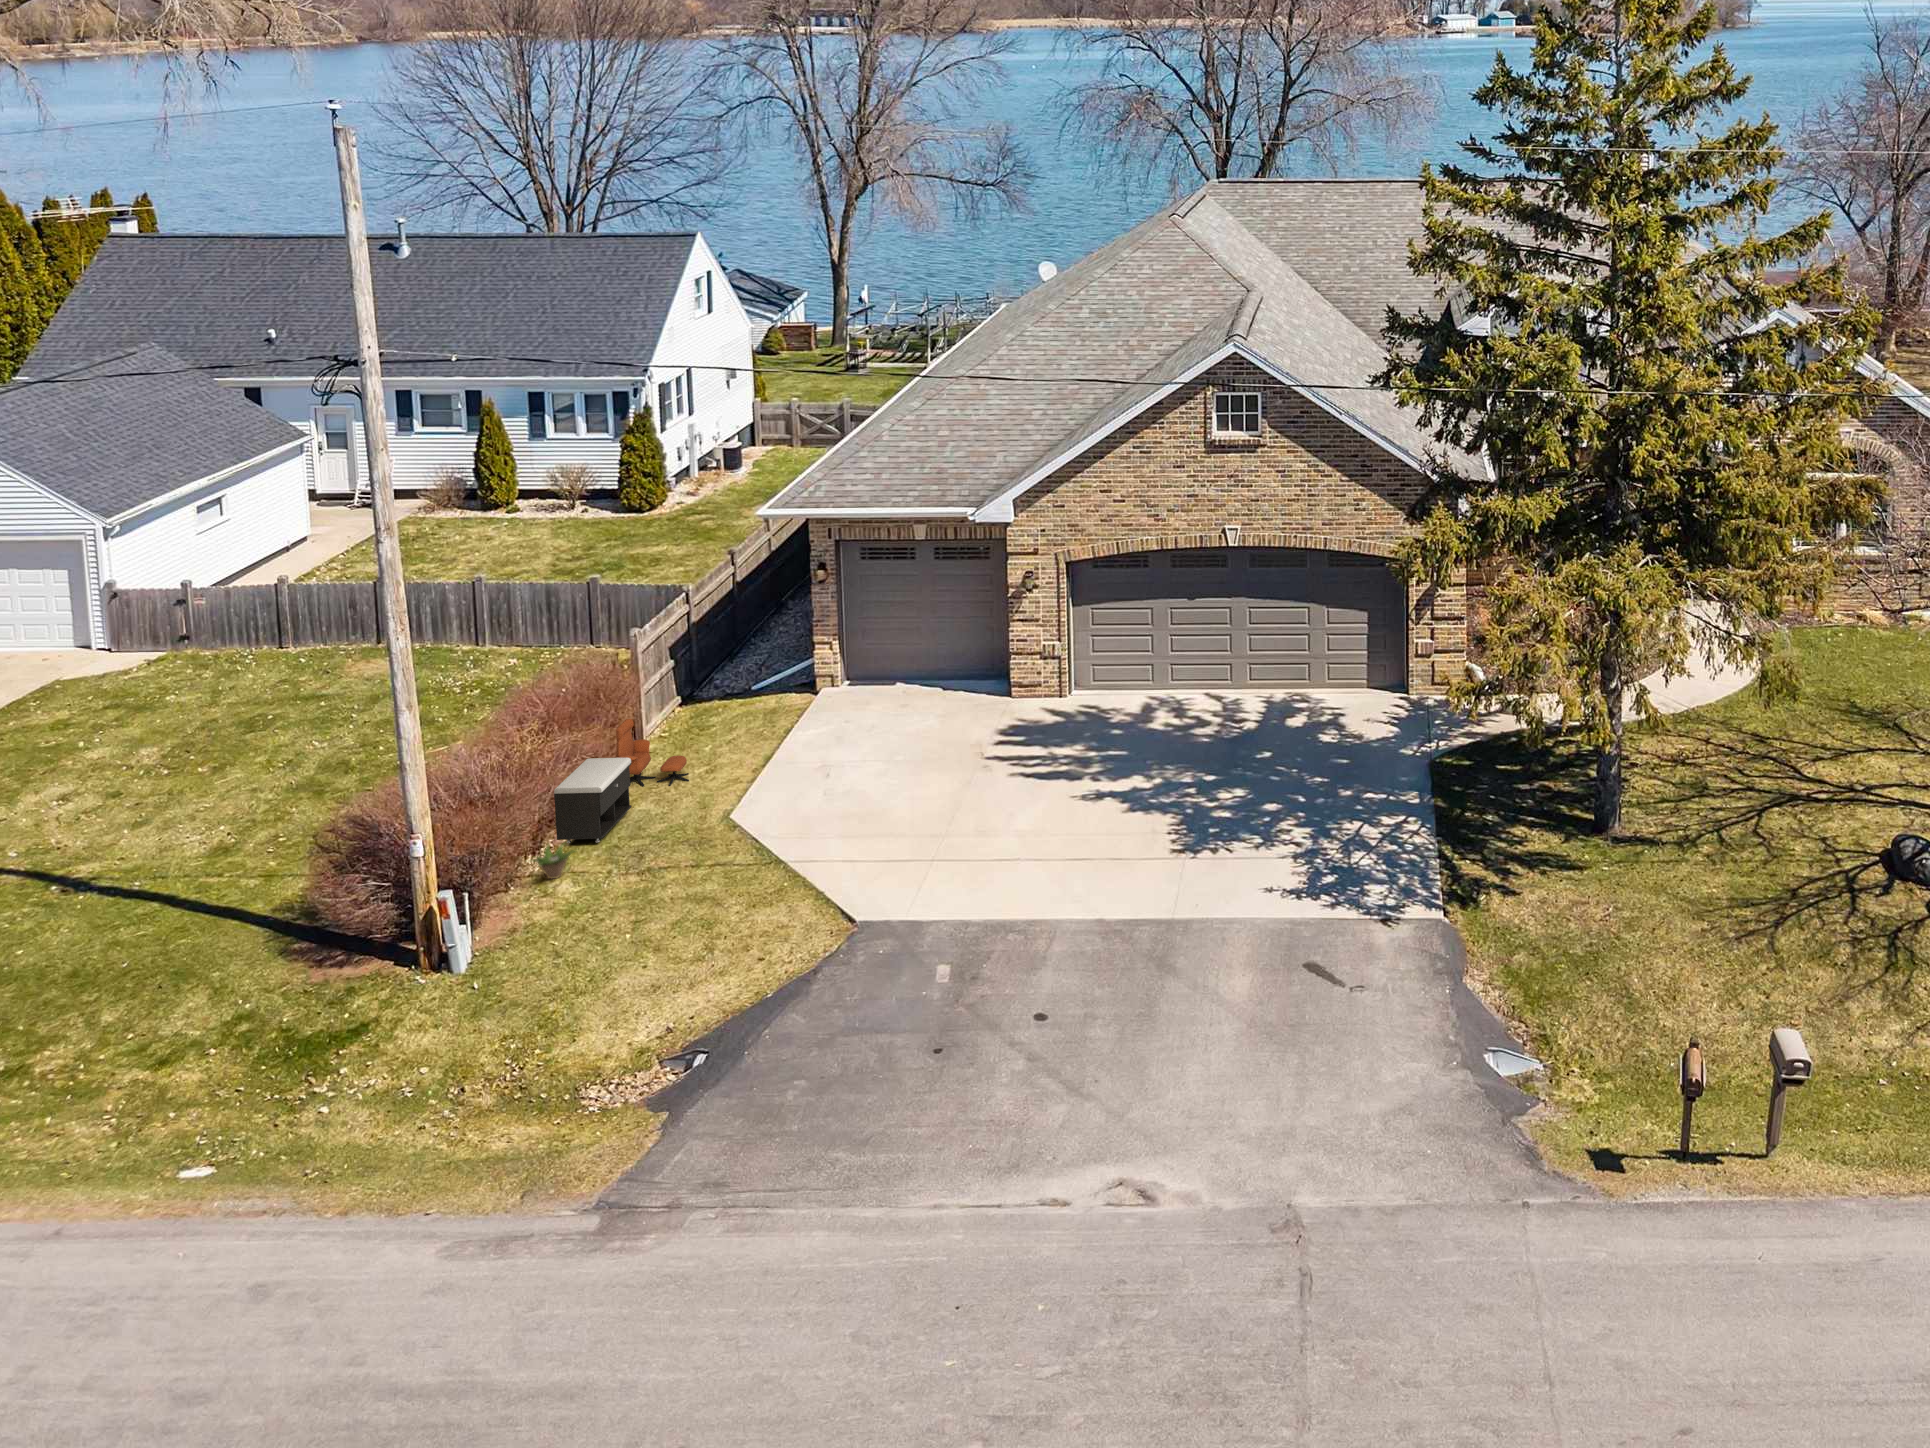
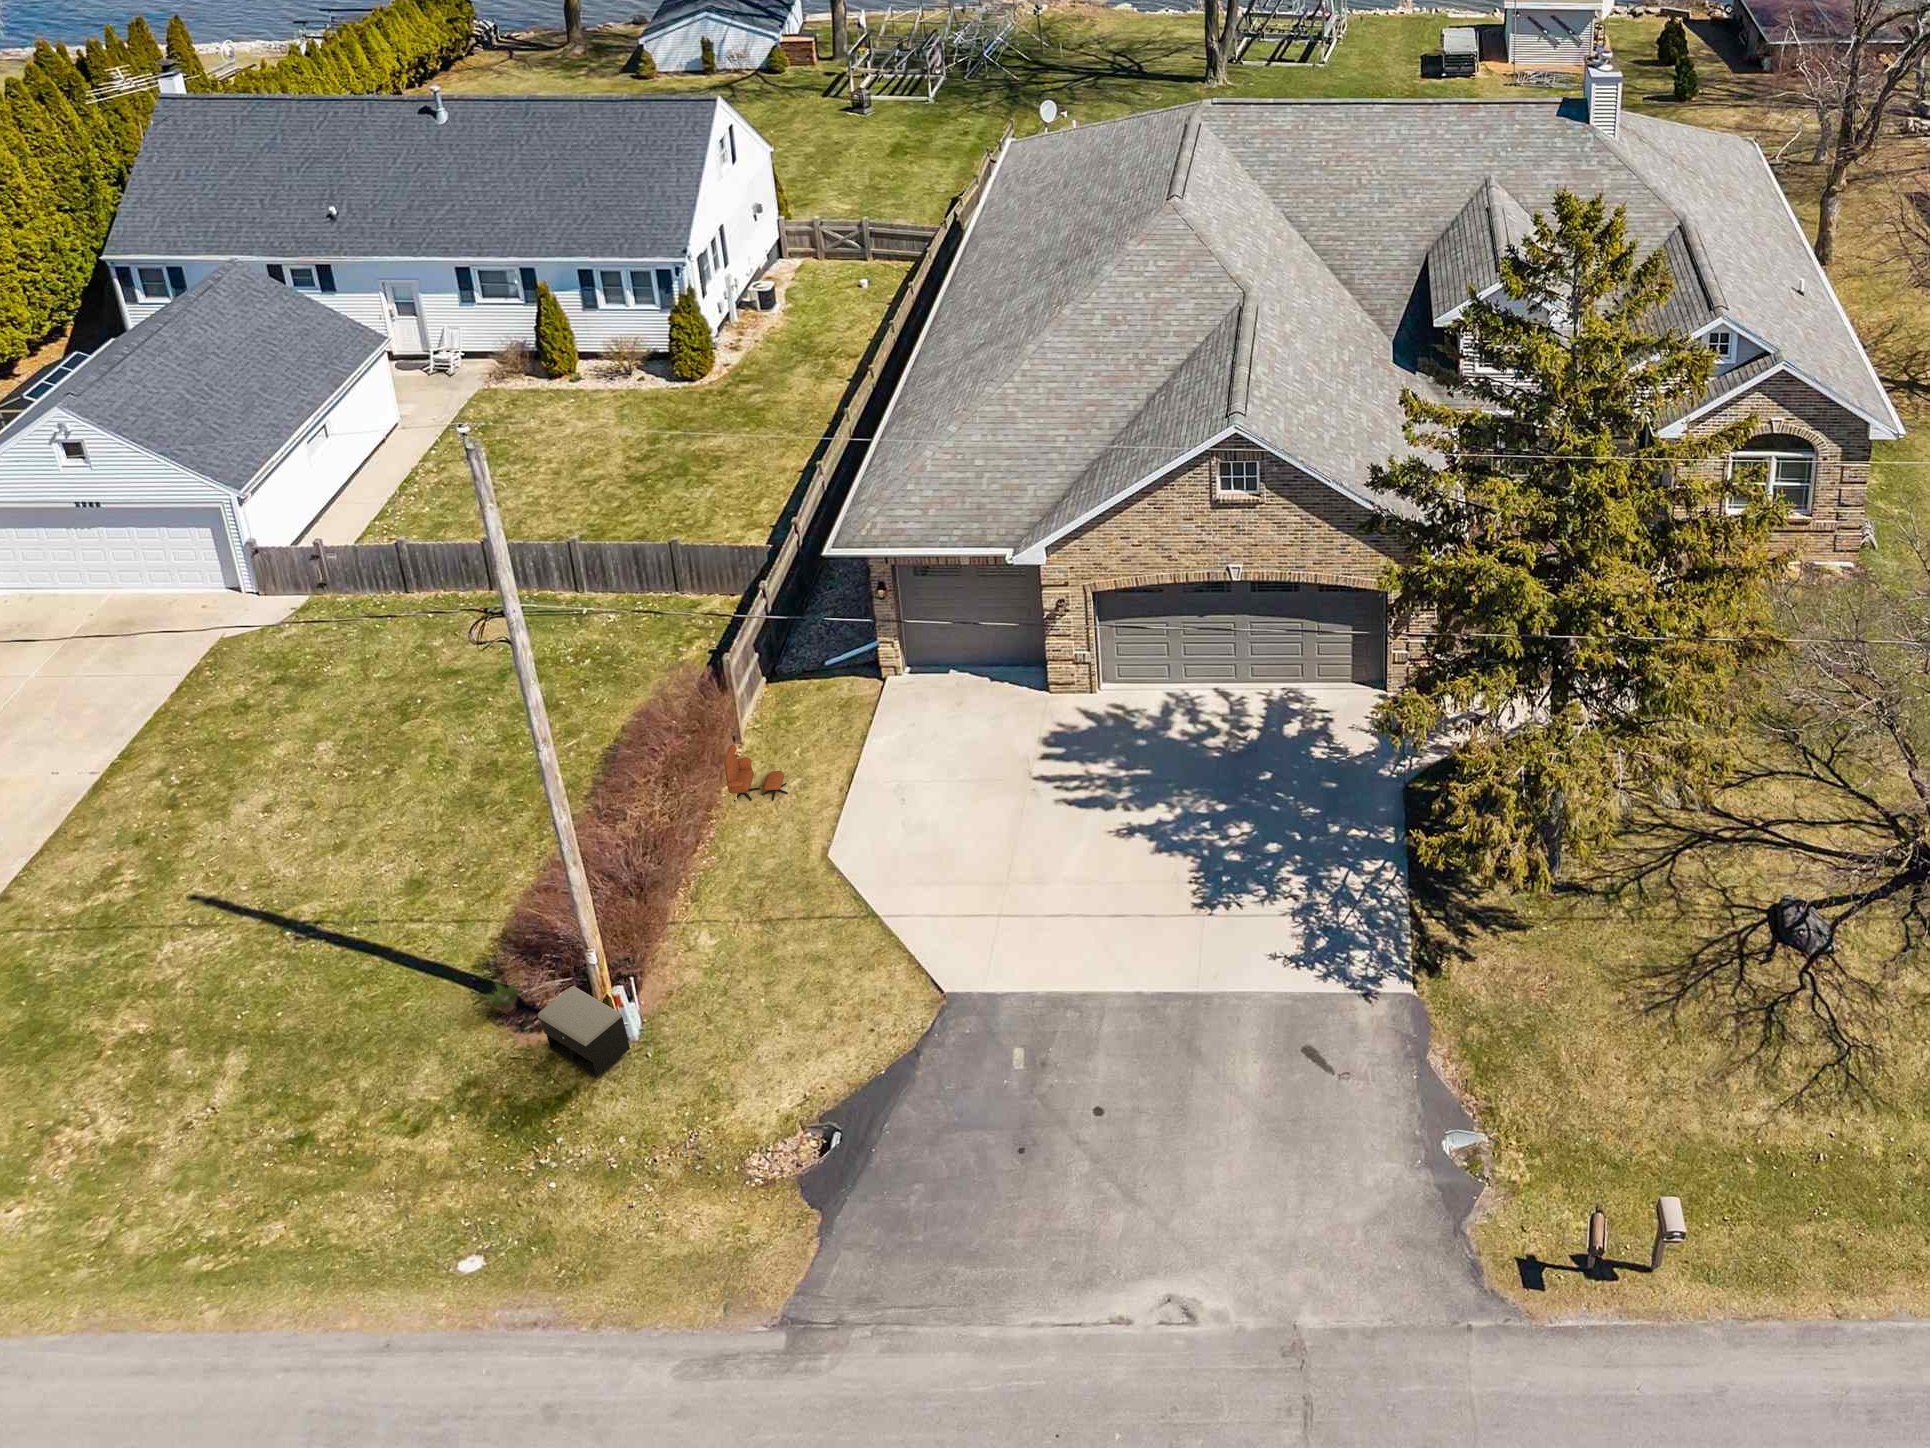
storage bench: present [554,758,632,843] -> present [538,986,630,1078]
decorative plant: present [532,844,575,879] -> present [484,982,521,1013]

